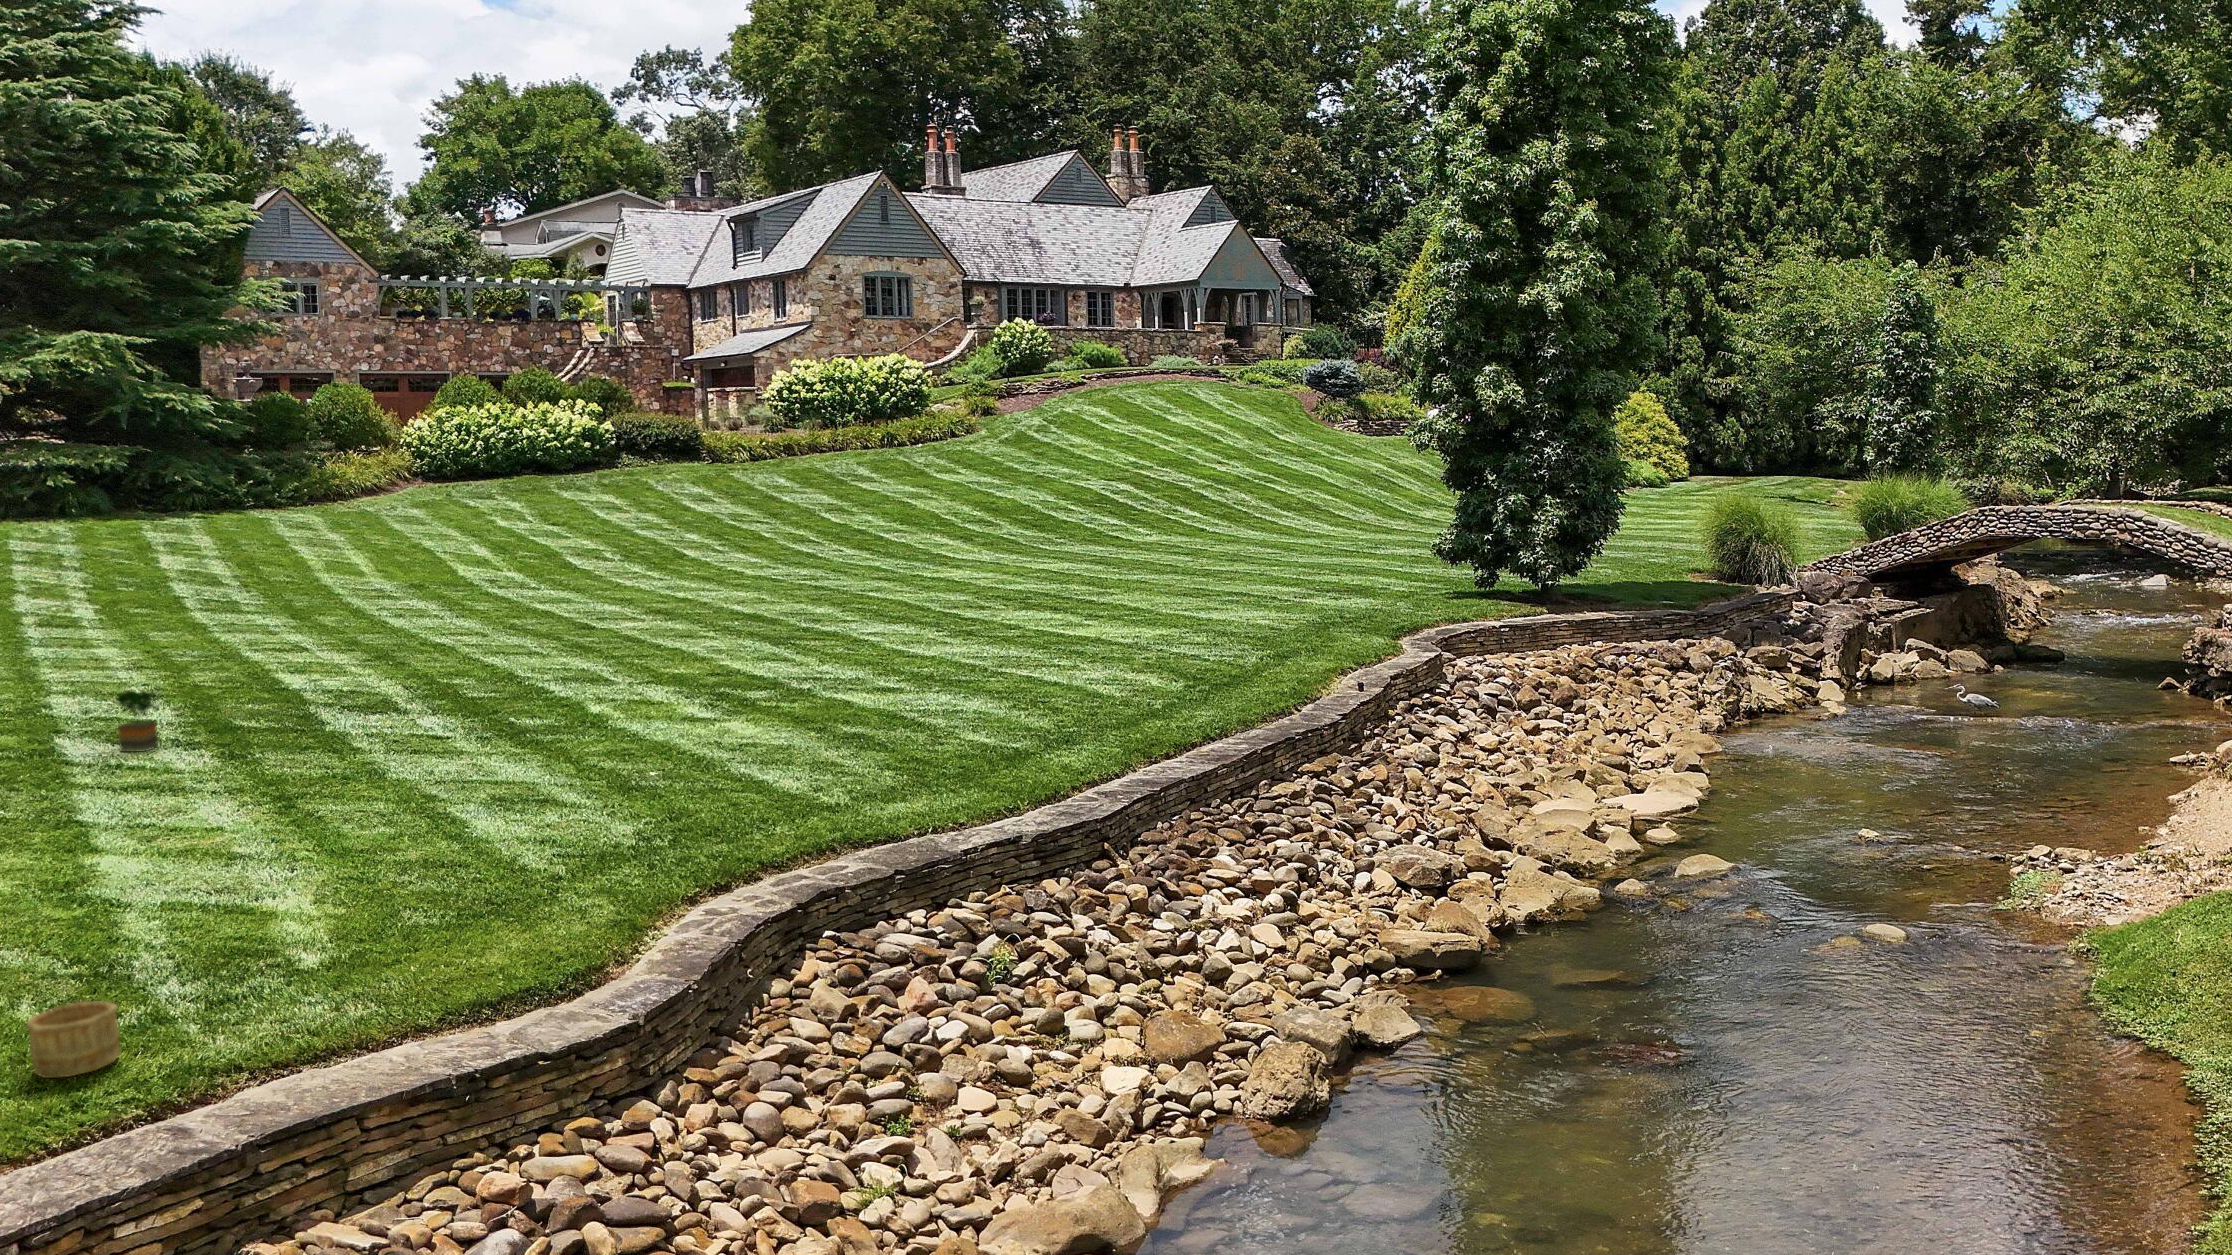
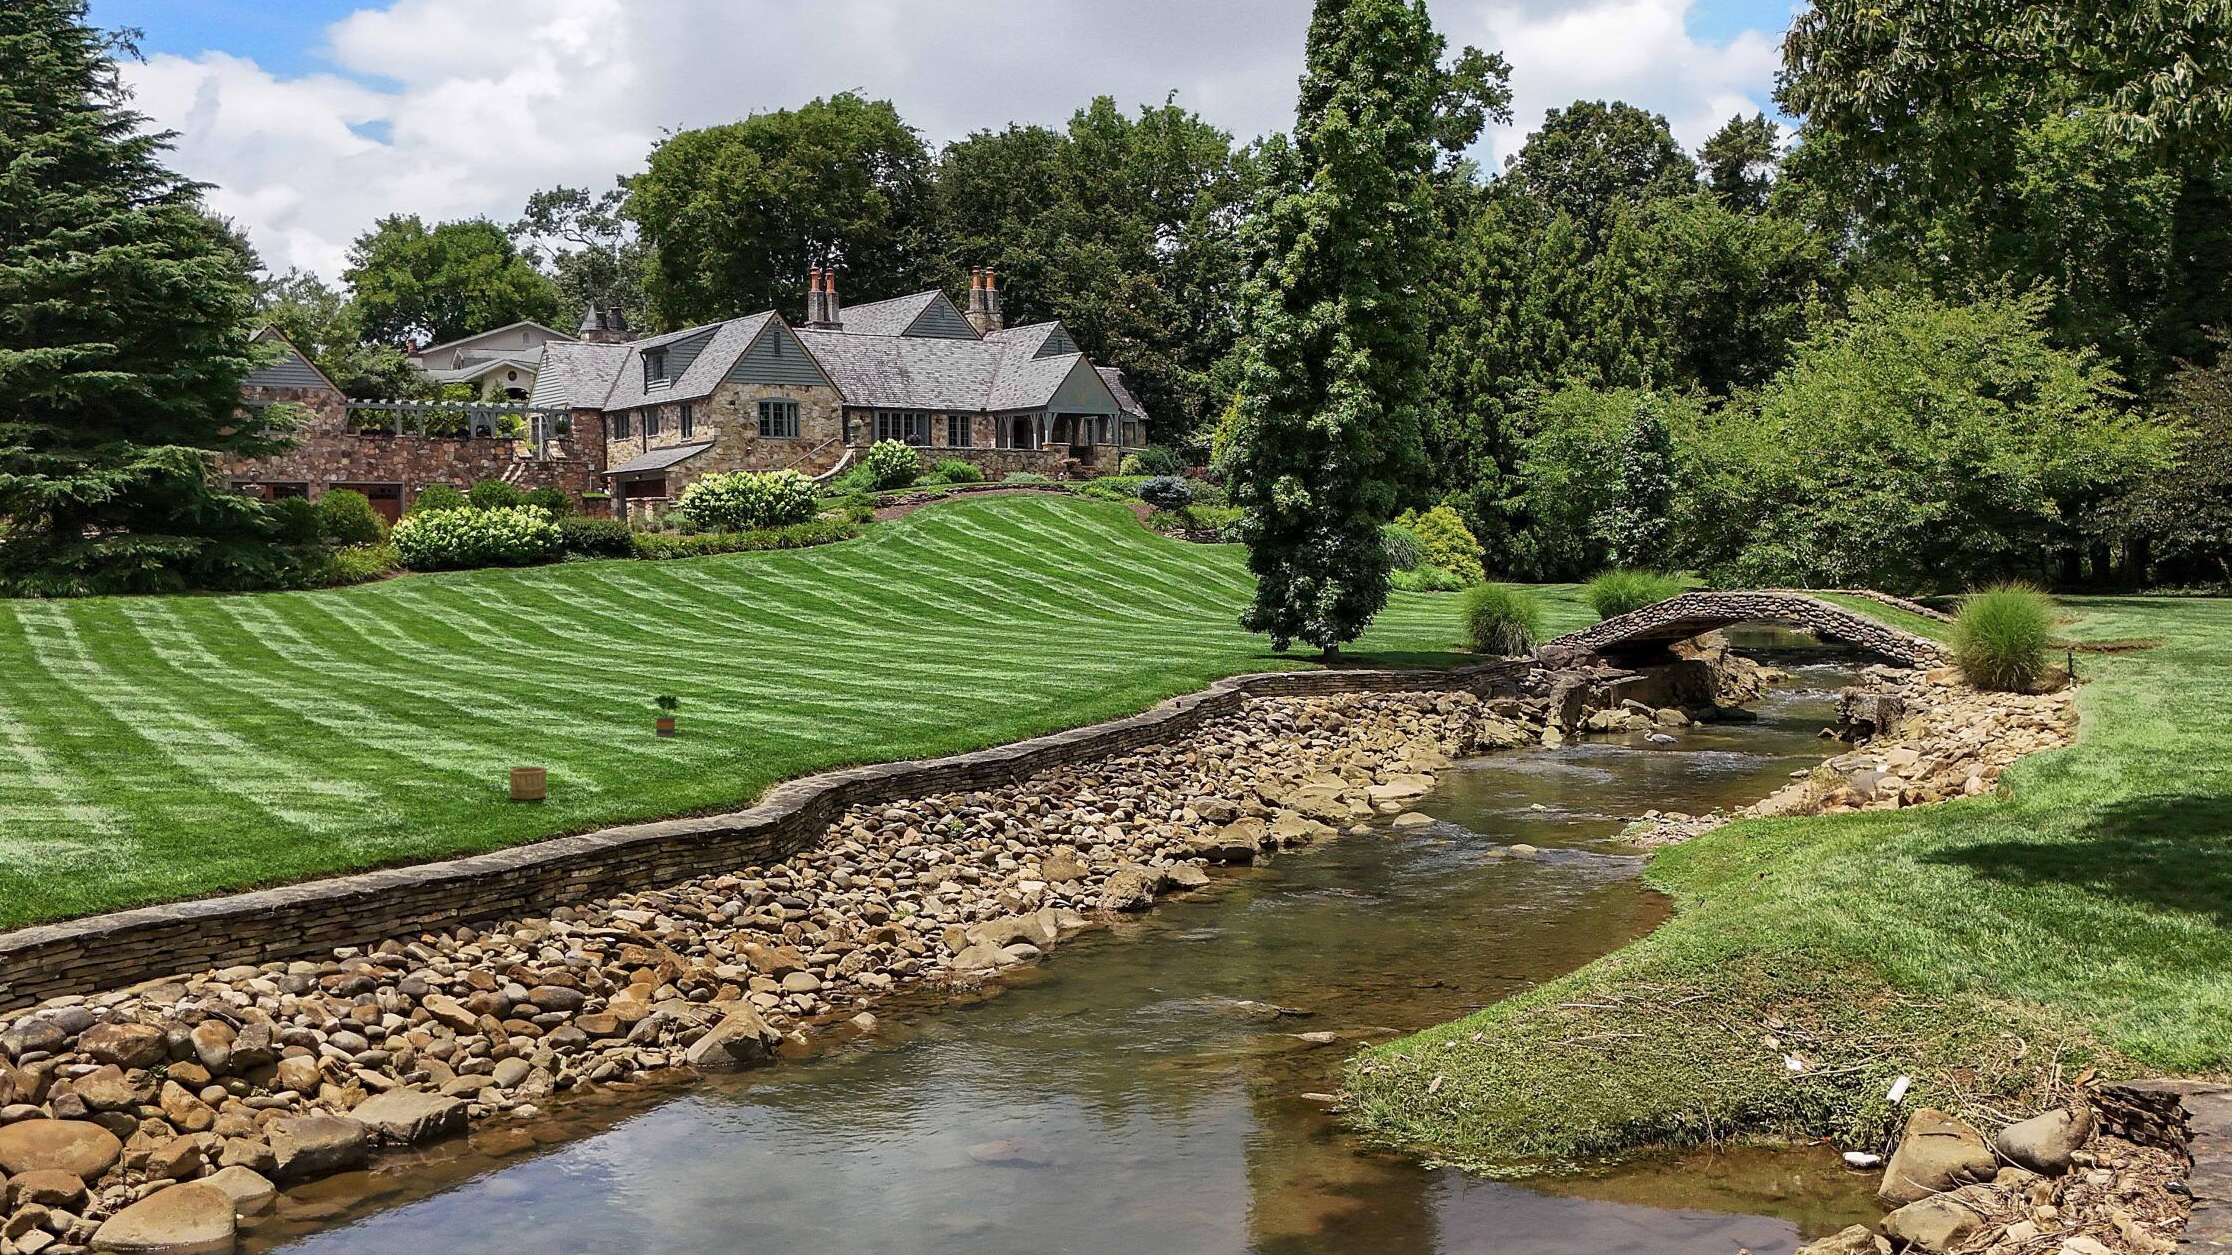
potted tree: present [116,690,162,752] -> present [654,695,680,737]

